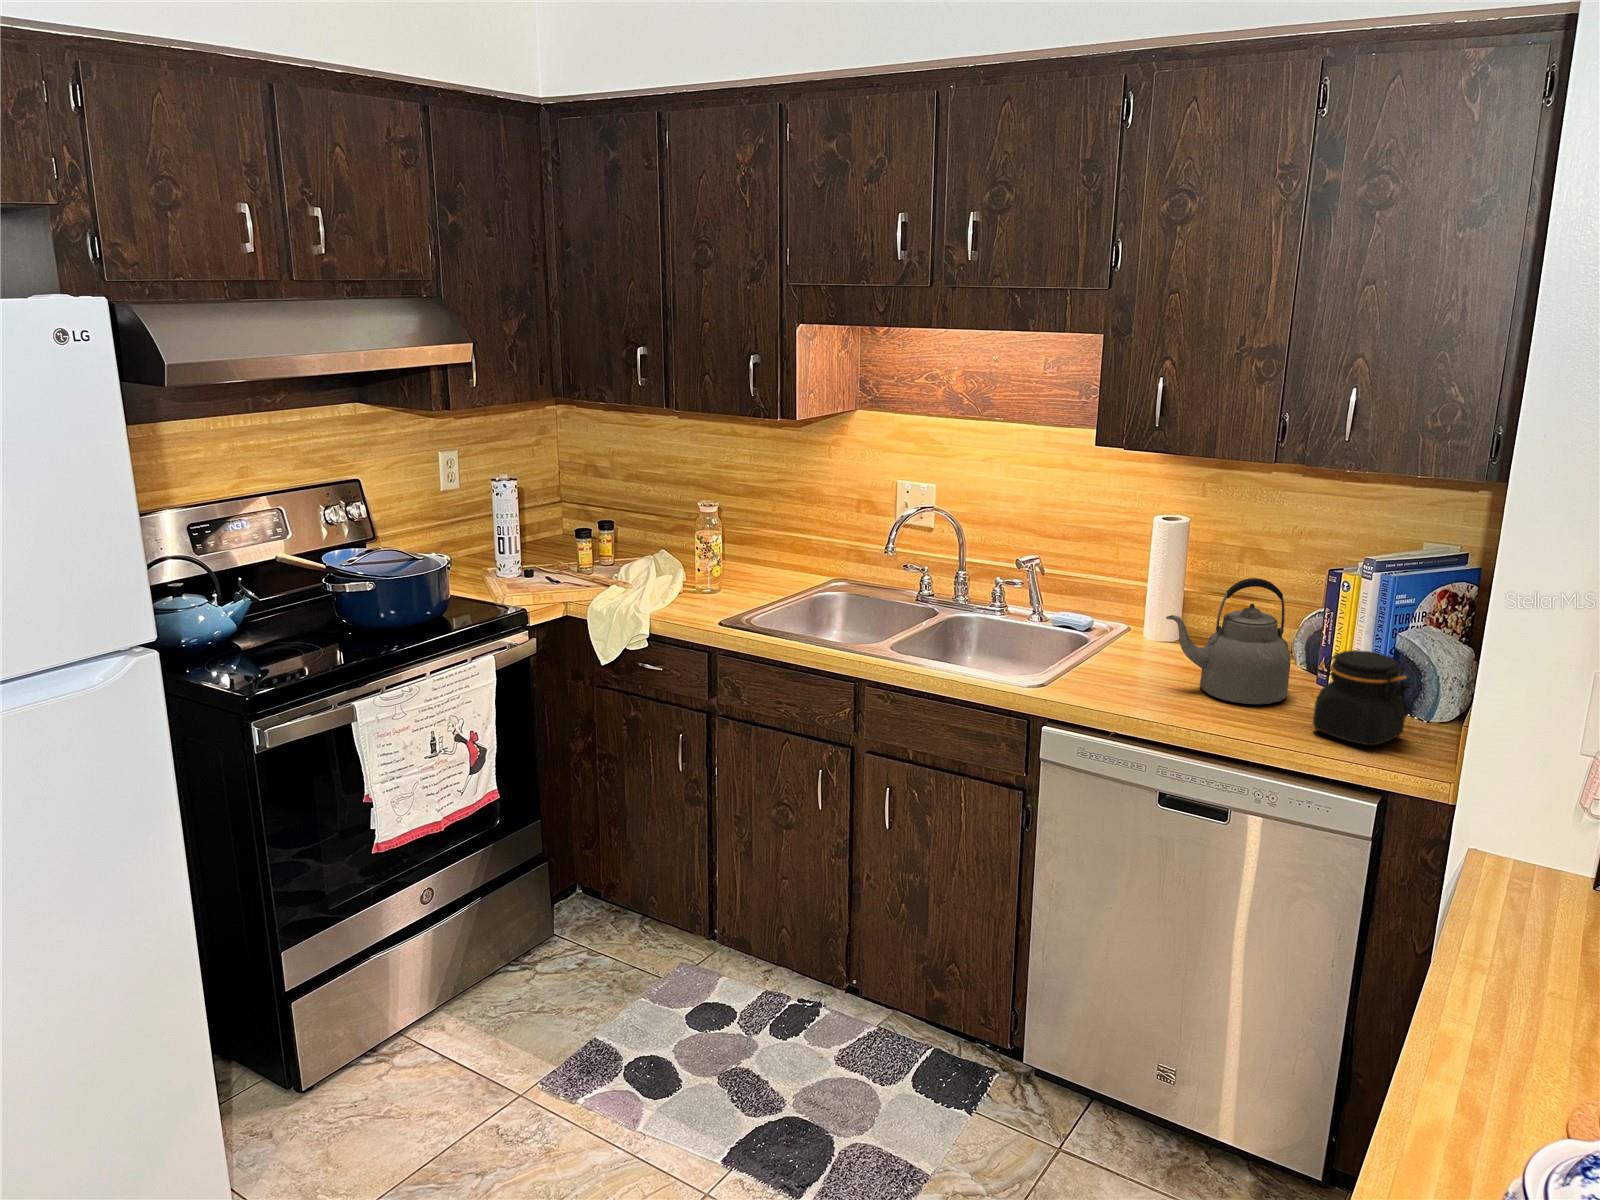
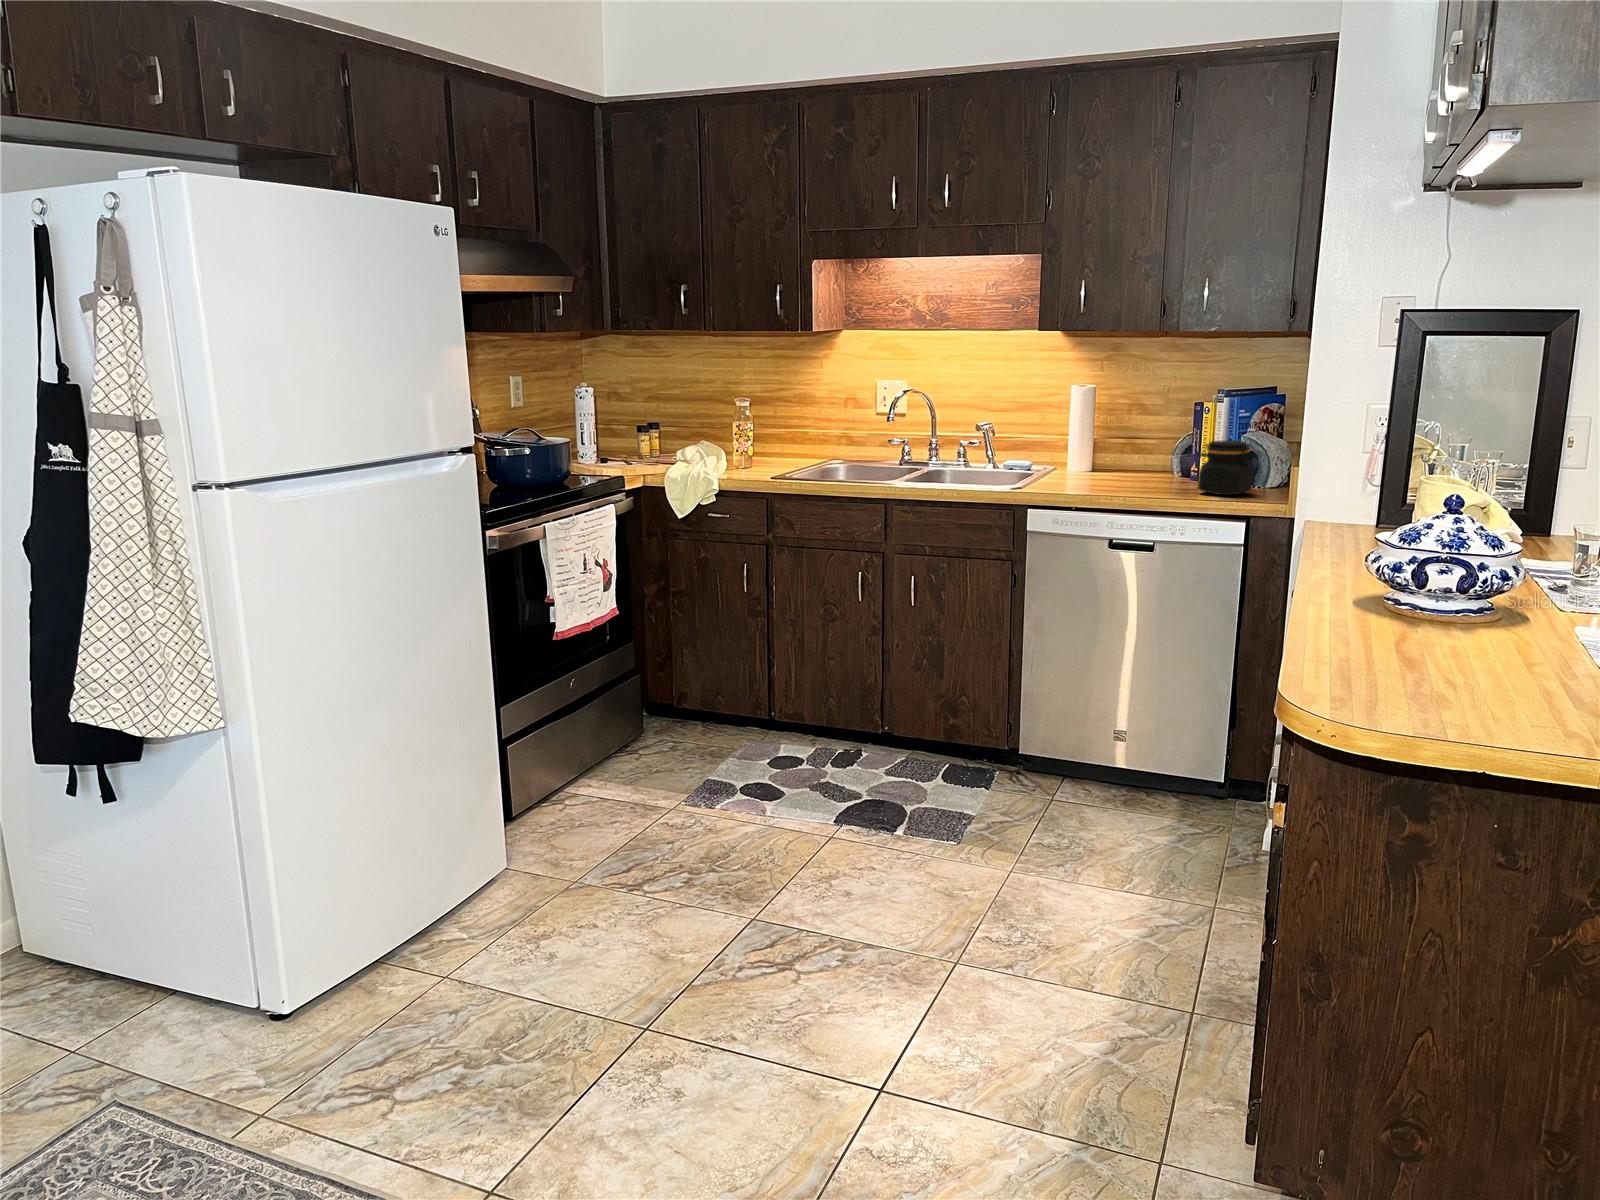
kettle: present [1166,578,1290,704] -> none [1097,406,1177,487]

